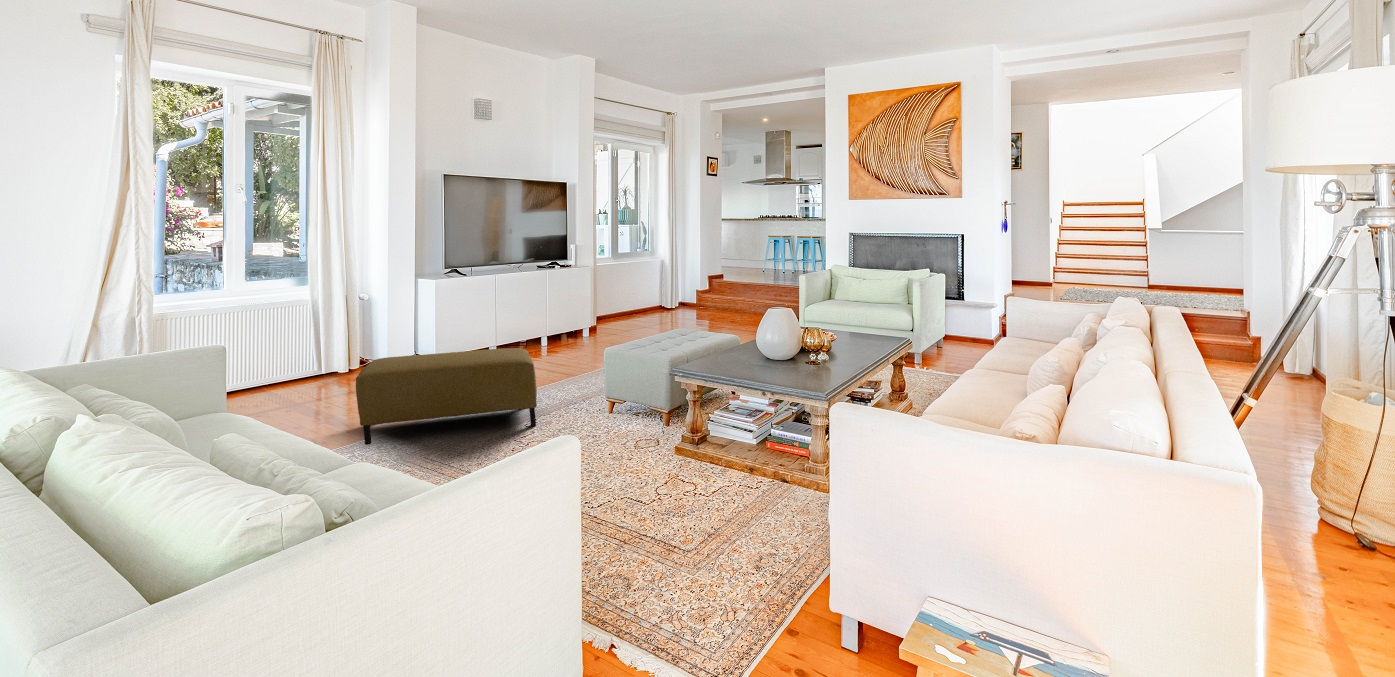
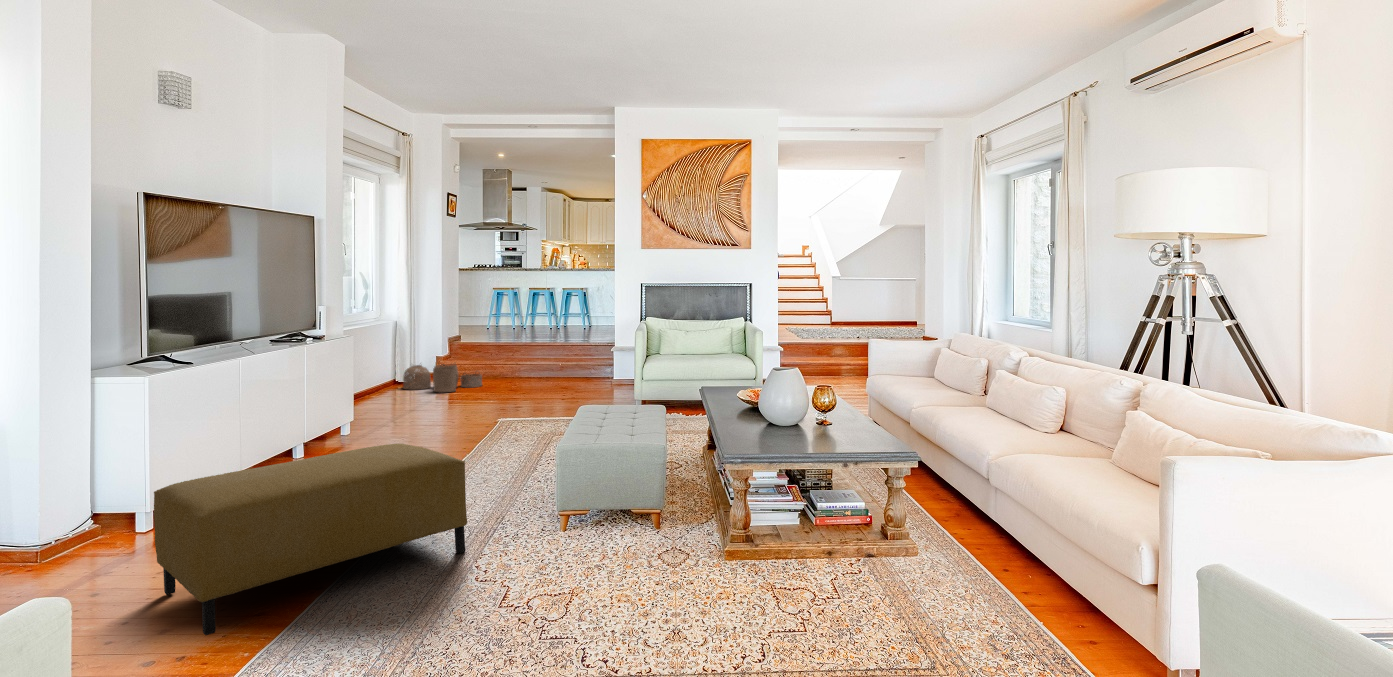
woven basket: none [663,293,718,317] -> present [403,362,482,392]

